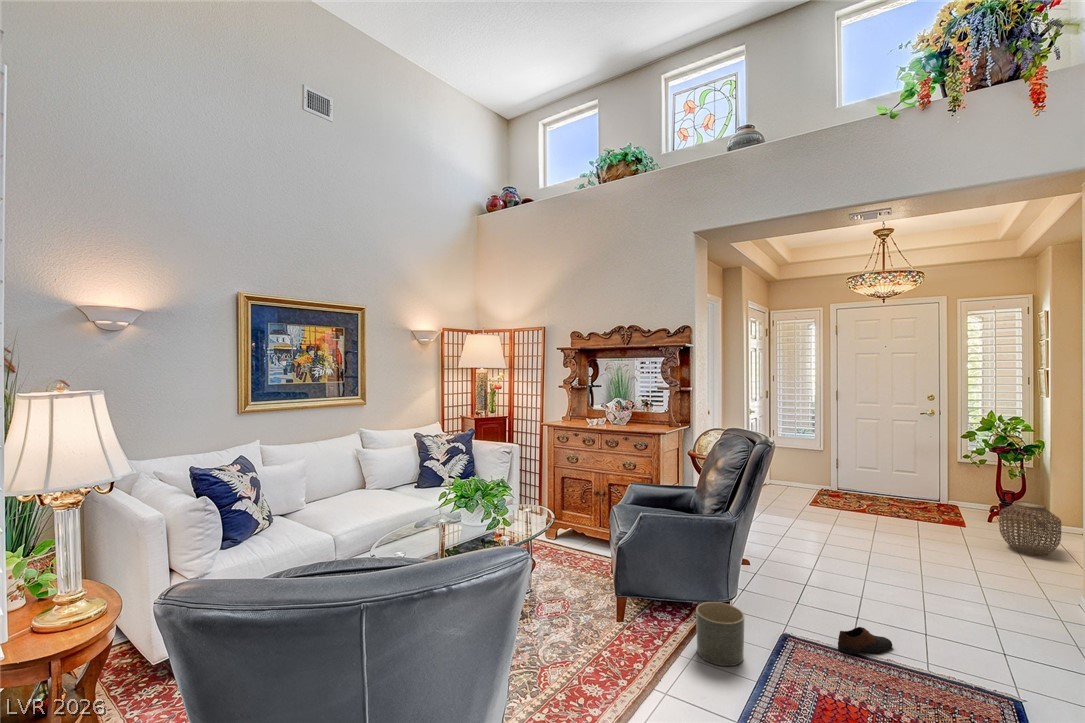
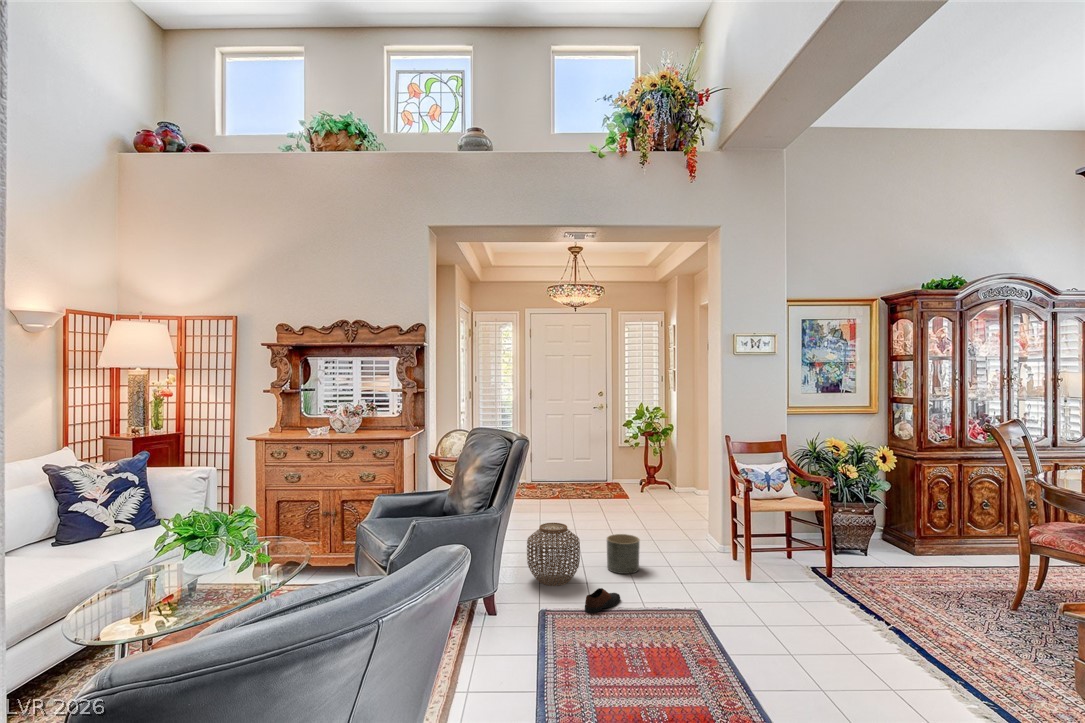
woven basket: present [999,501,1061,556] -> present [527,523,580,586]
planter: present [696,602,744,666] -> present [607,534,640,574]

